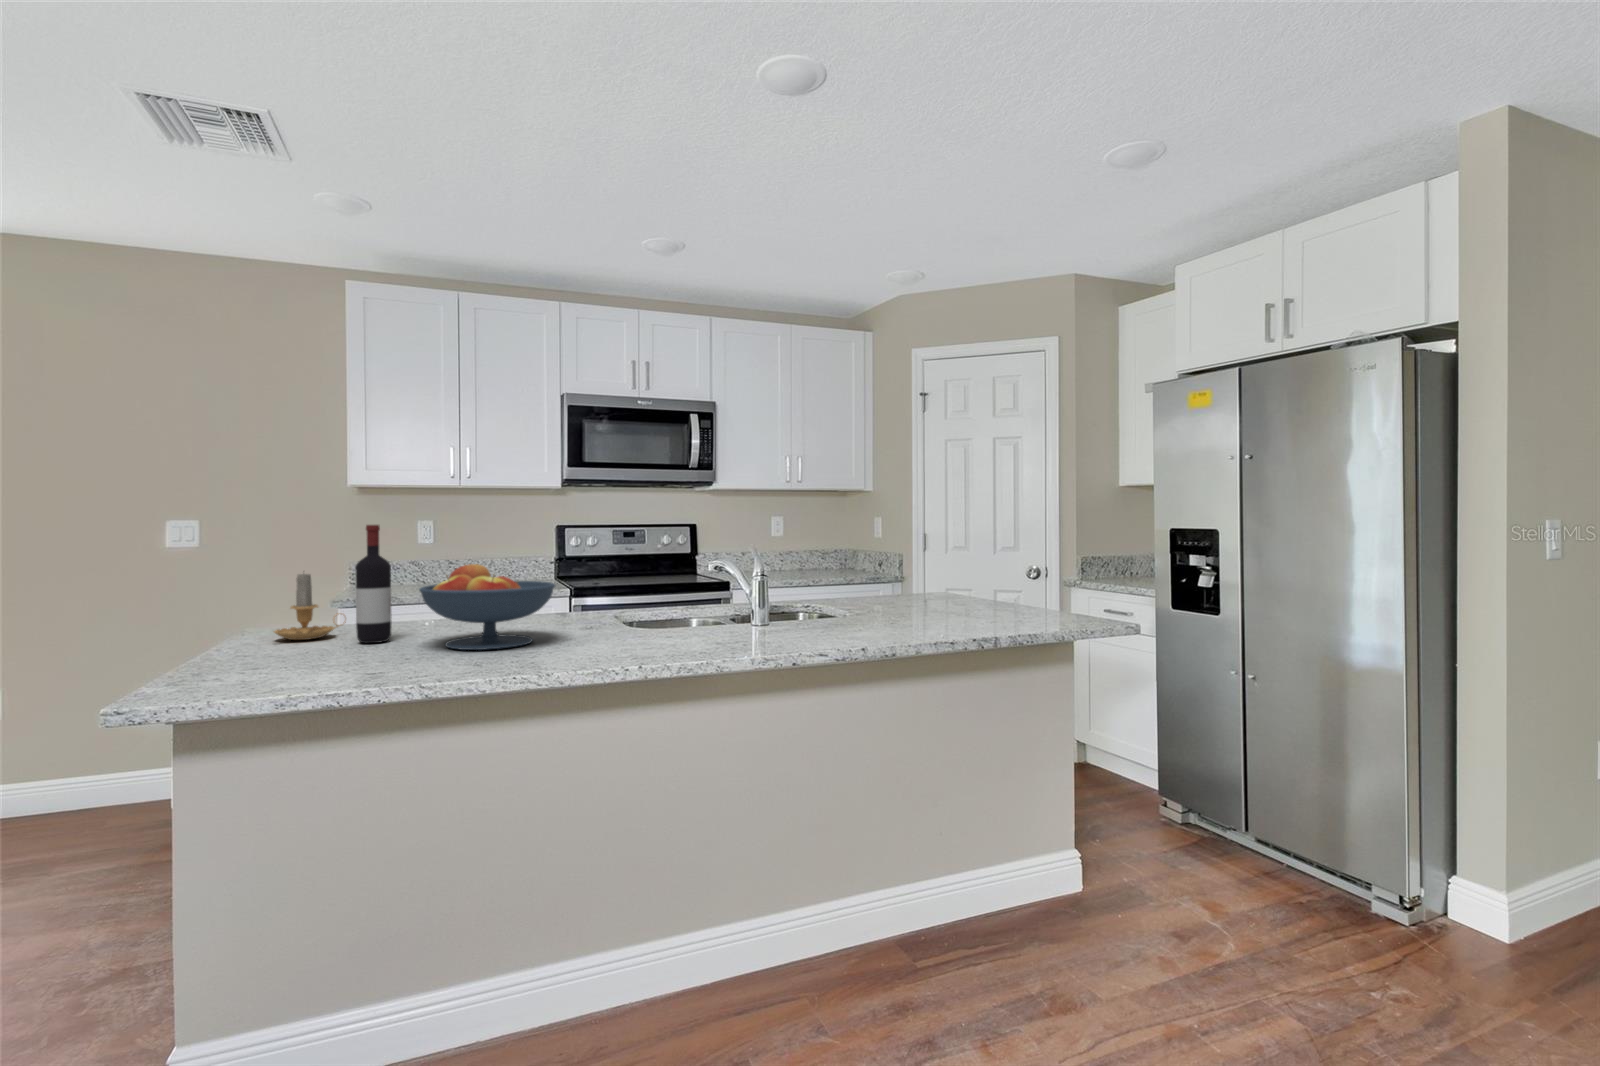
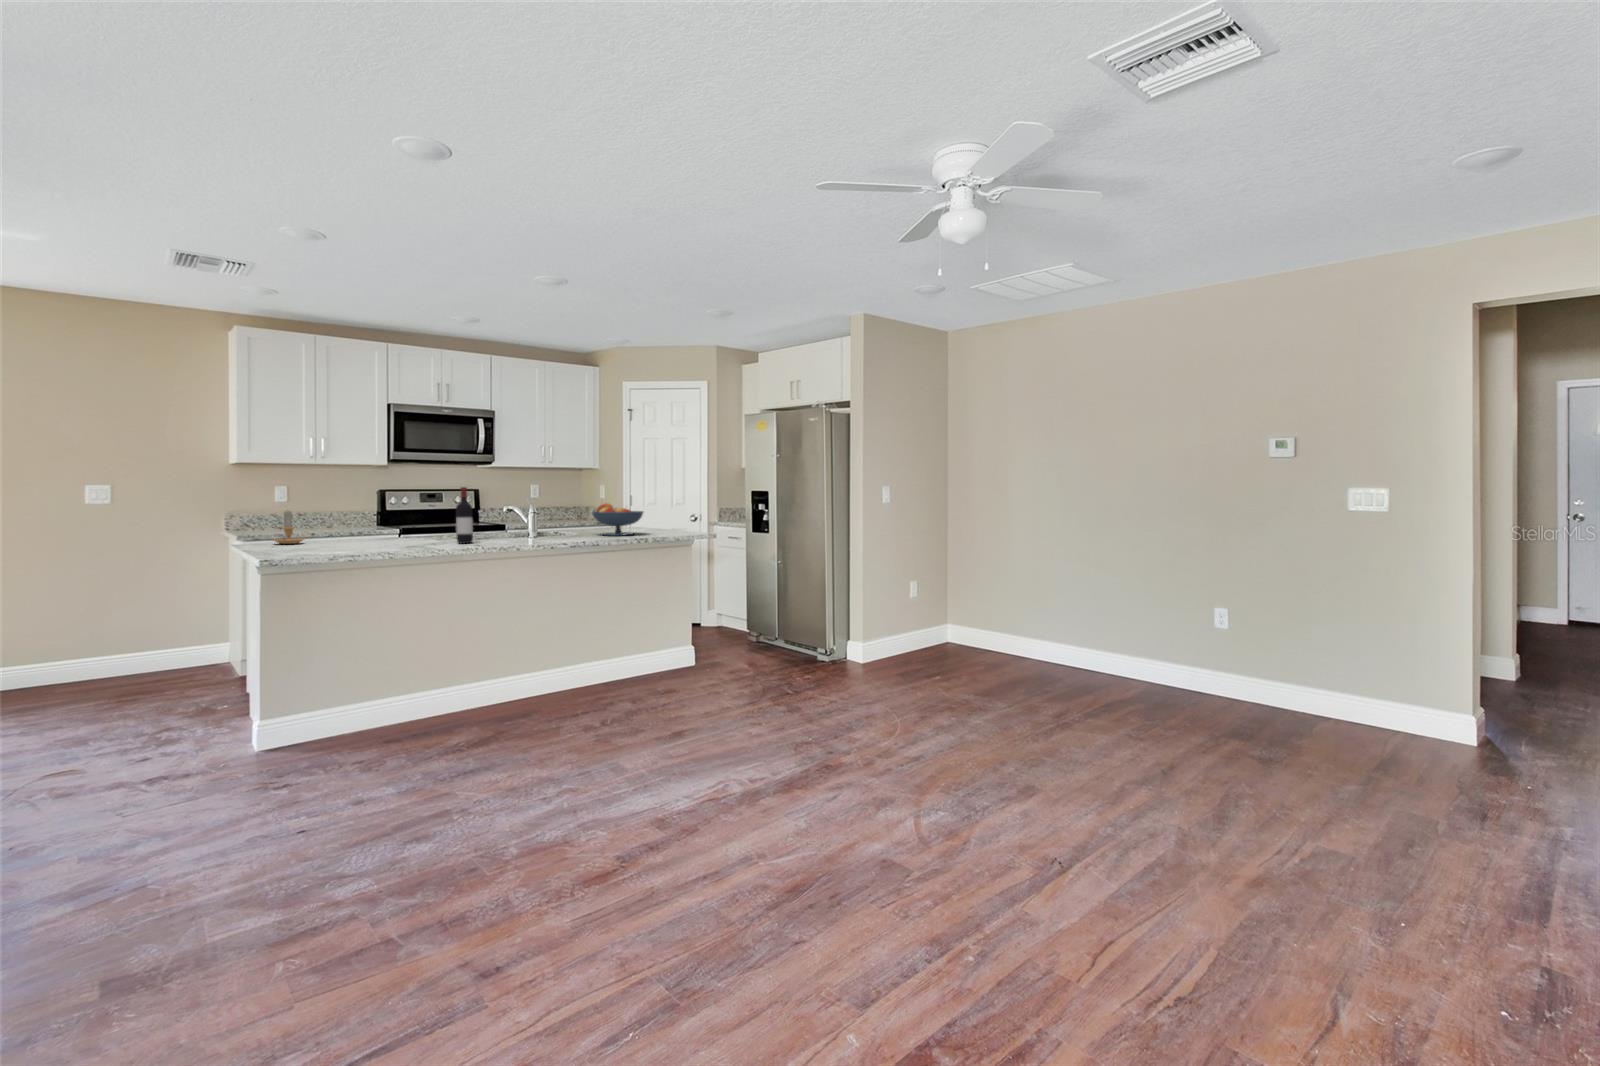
wine bottle: present [355,525,392,643] -> present [456,487,473,544]
fruit bowl: present [419,564,555,650] -> present [592,503,643,536]

